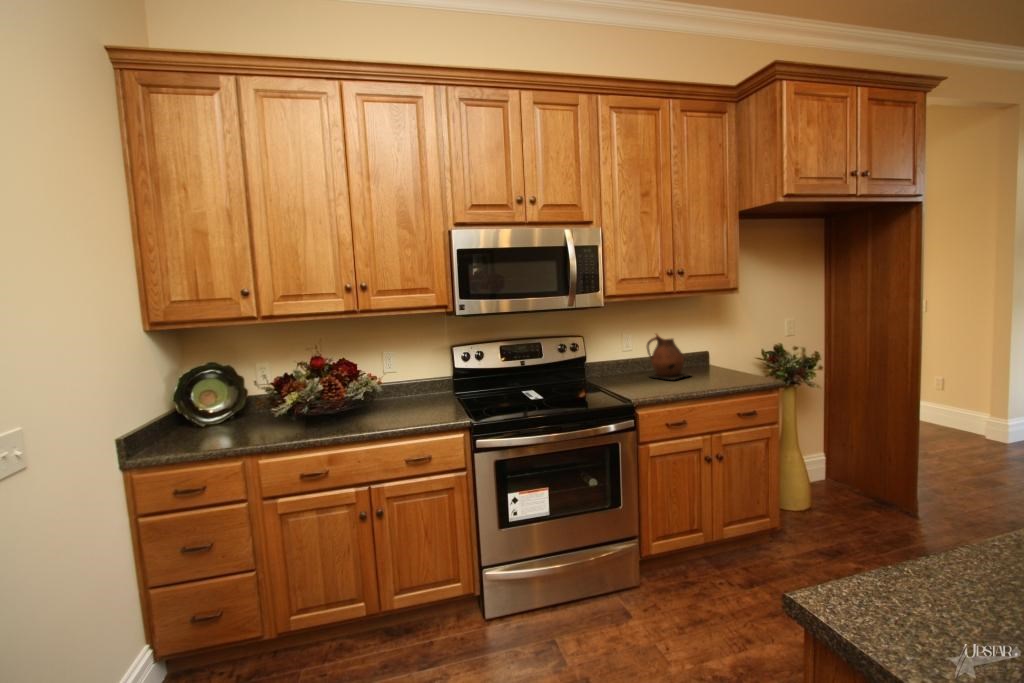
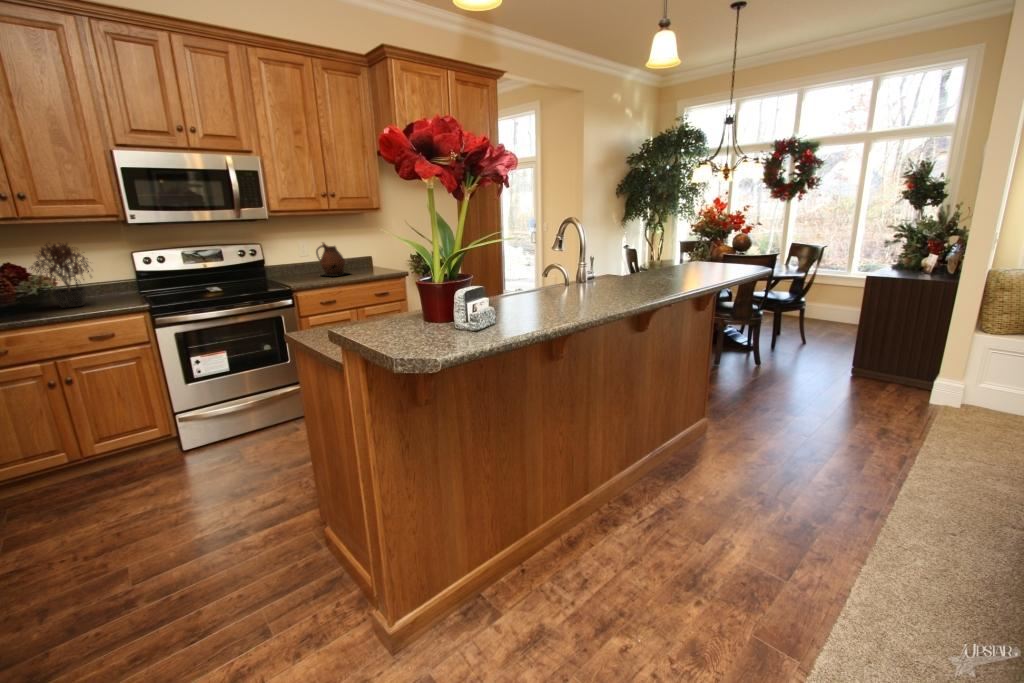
potted plant: none [358,338,419,418] -> present [30,243,89,308]

